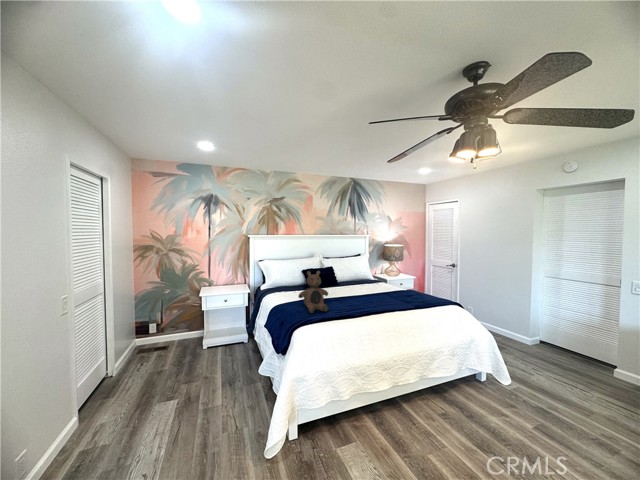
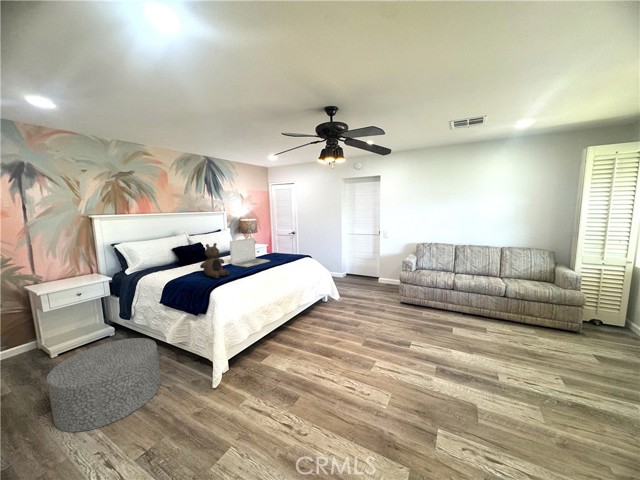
laptop: none [346,268,393,304] -> present [230,238,270,267]
ottoman: none [145,354,238,447] -> present [47,338,161,432]

